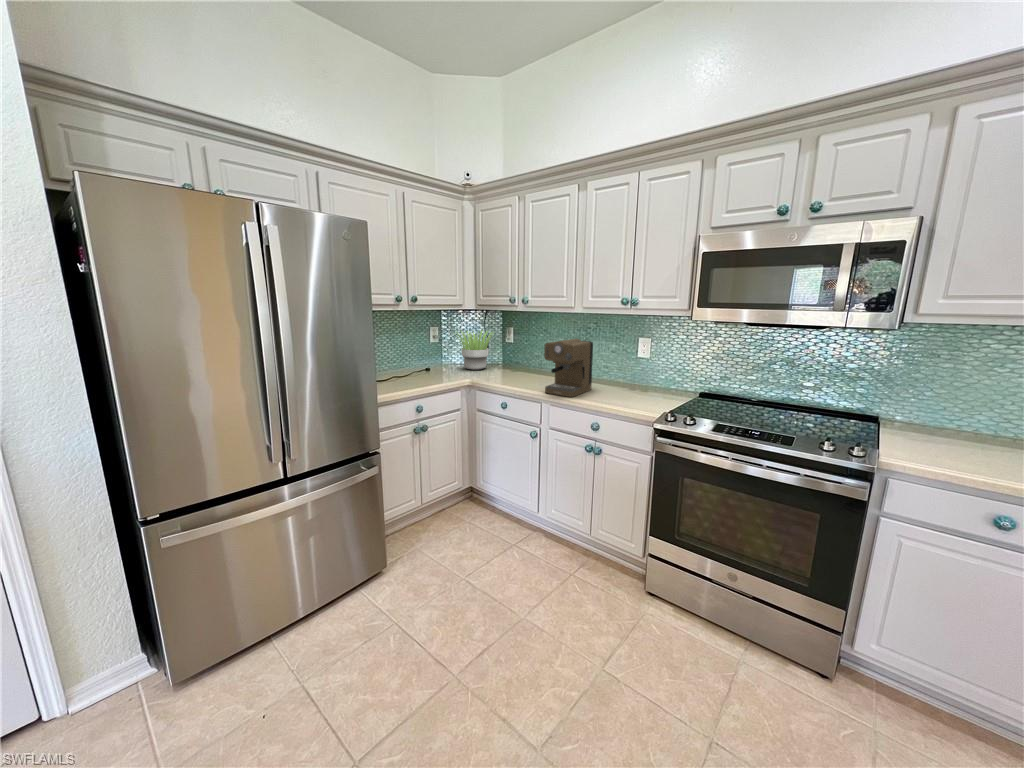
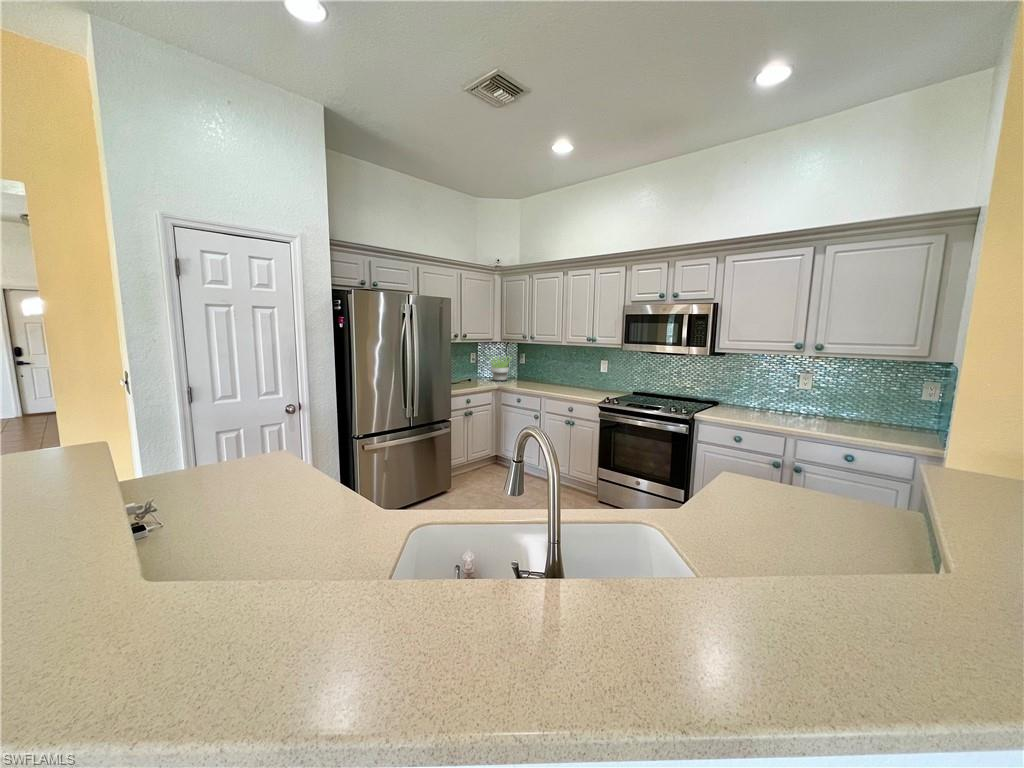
coffee maker: present [544,339,593,397] -> none [543,360,572,393]

